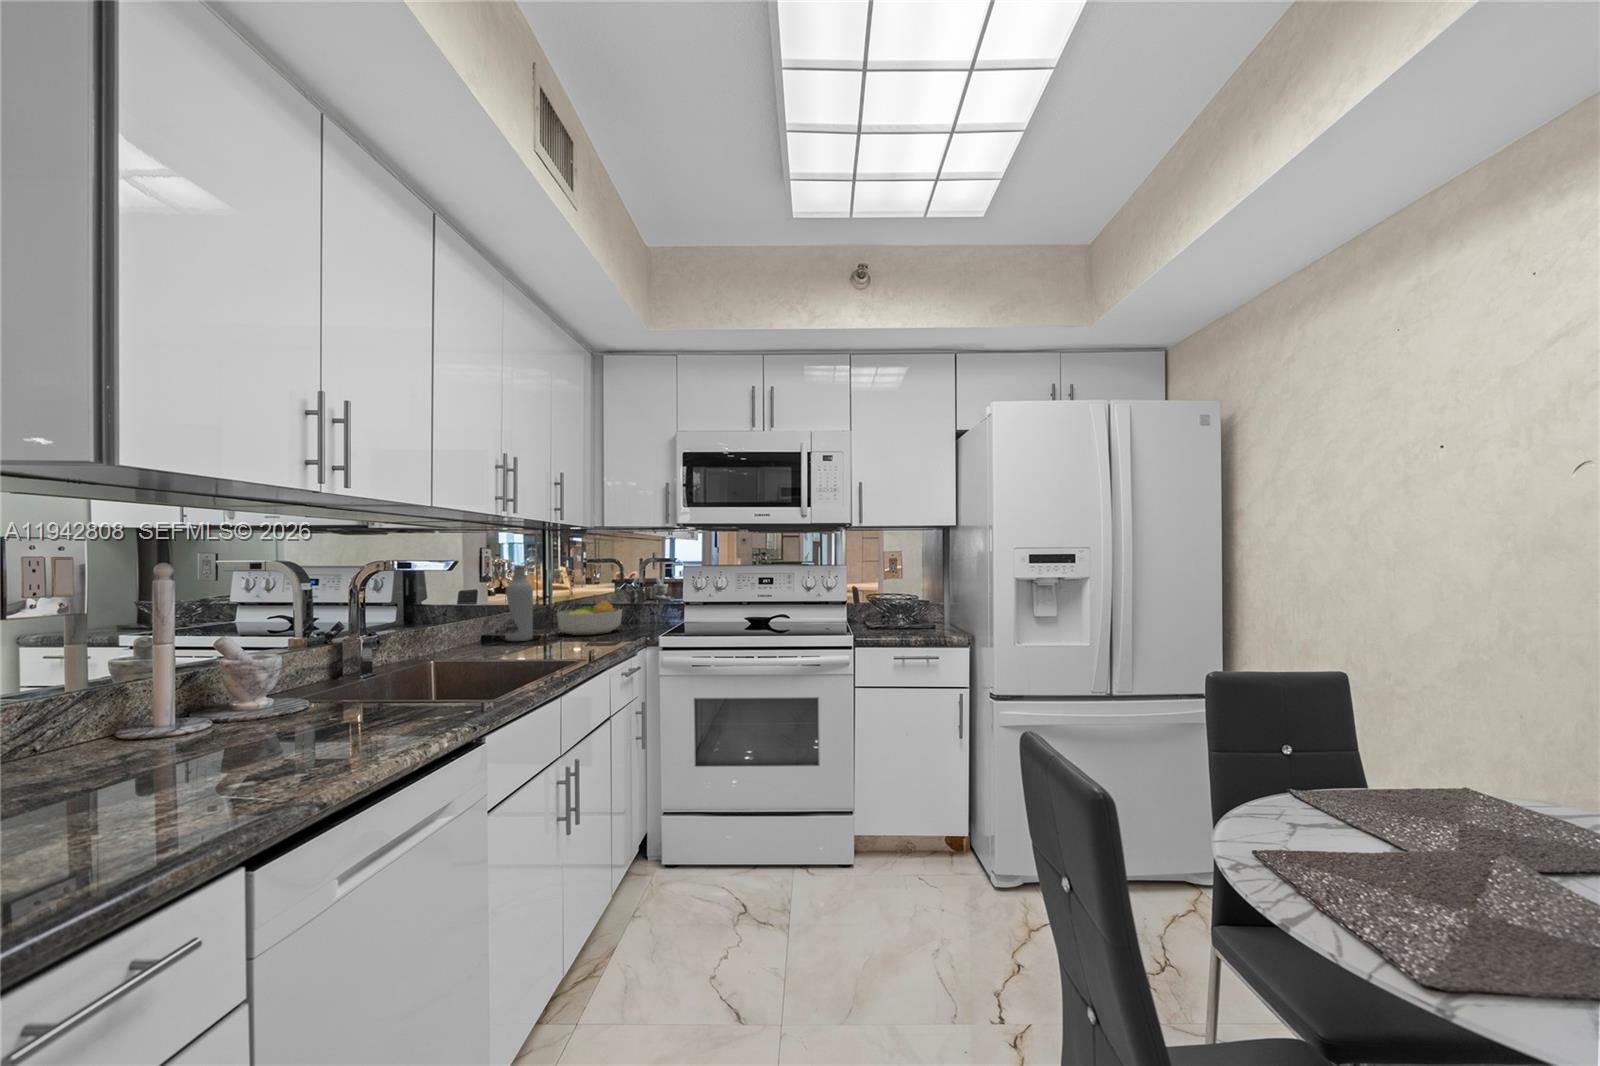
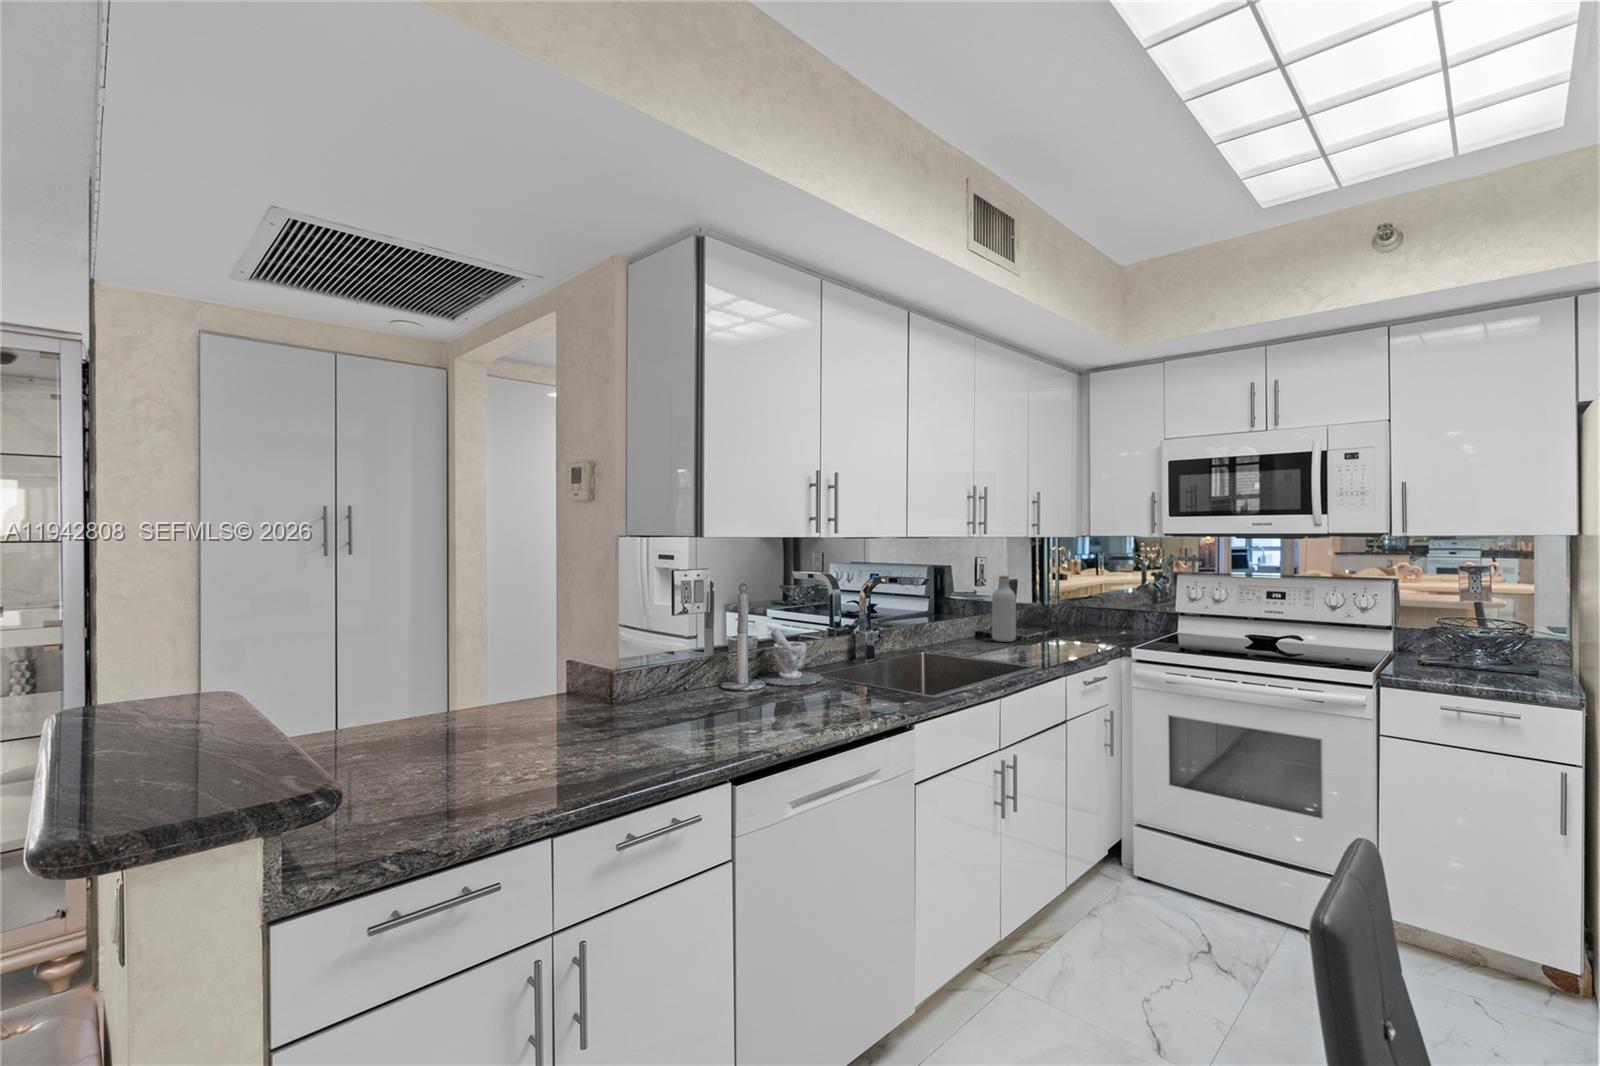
fruit bowl: present [557,600,622,635] -> none [1039,608,1106,642]

